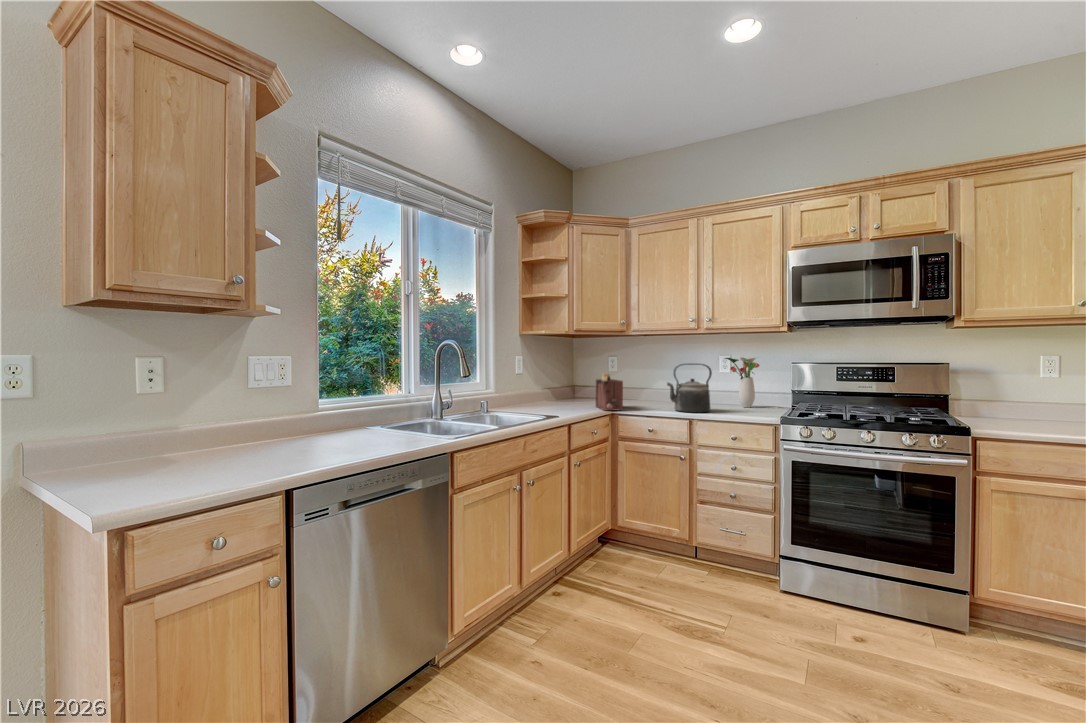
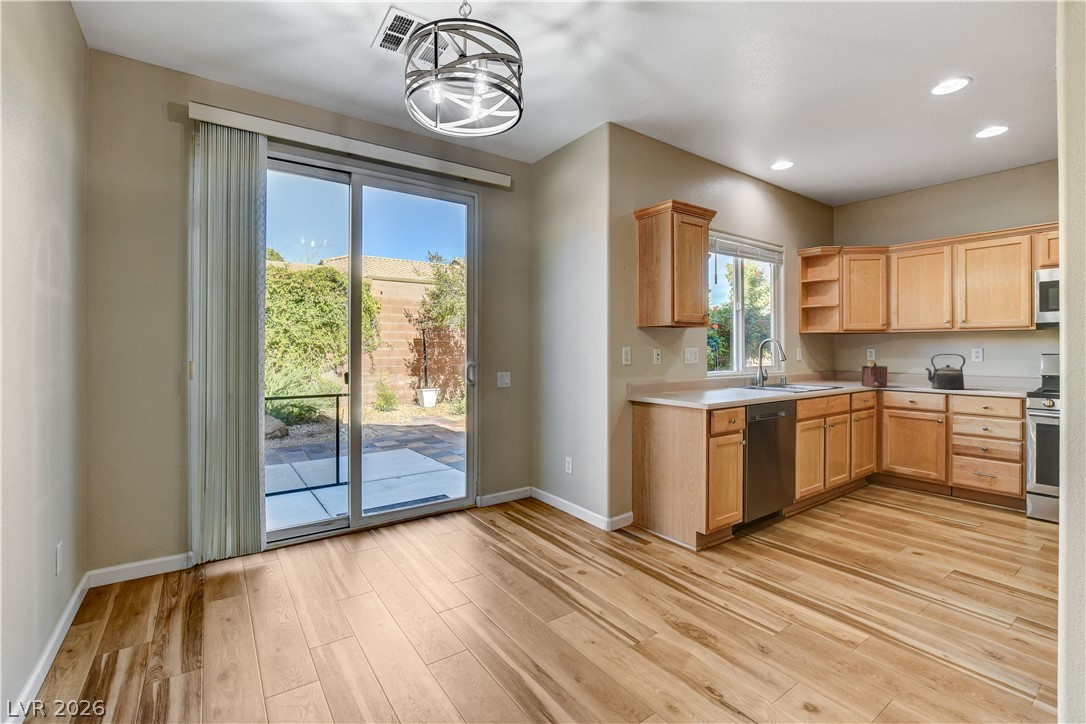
flower arrangement: present [725,356,759,407] -> none [970,348,1011,388]

